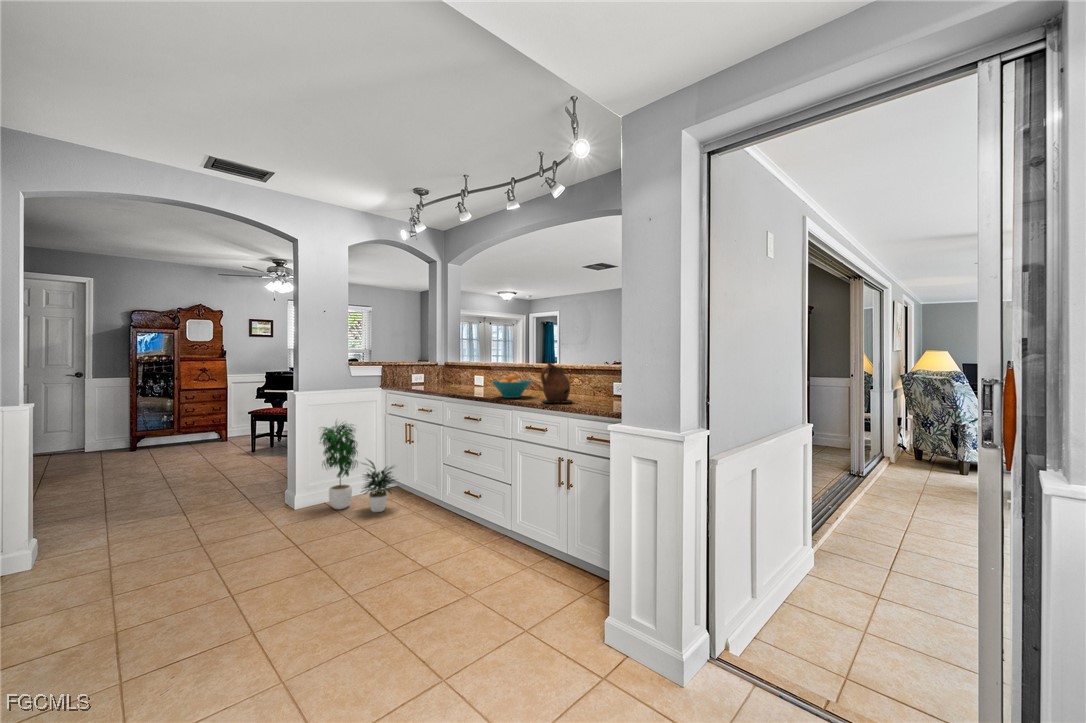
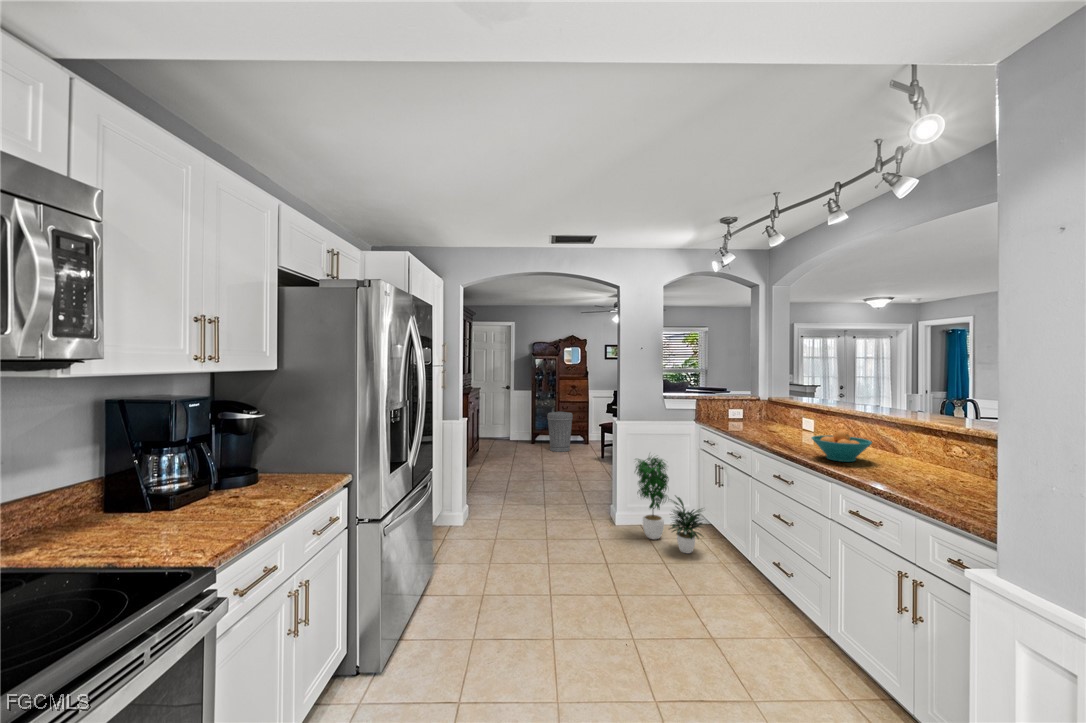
ceramic pitcher: present [541,363,572,403] -> none [878,426,937,488]
trash can: none [163,400,205,452] -> present [547,411,573,452]

